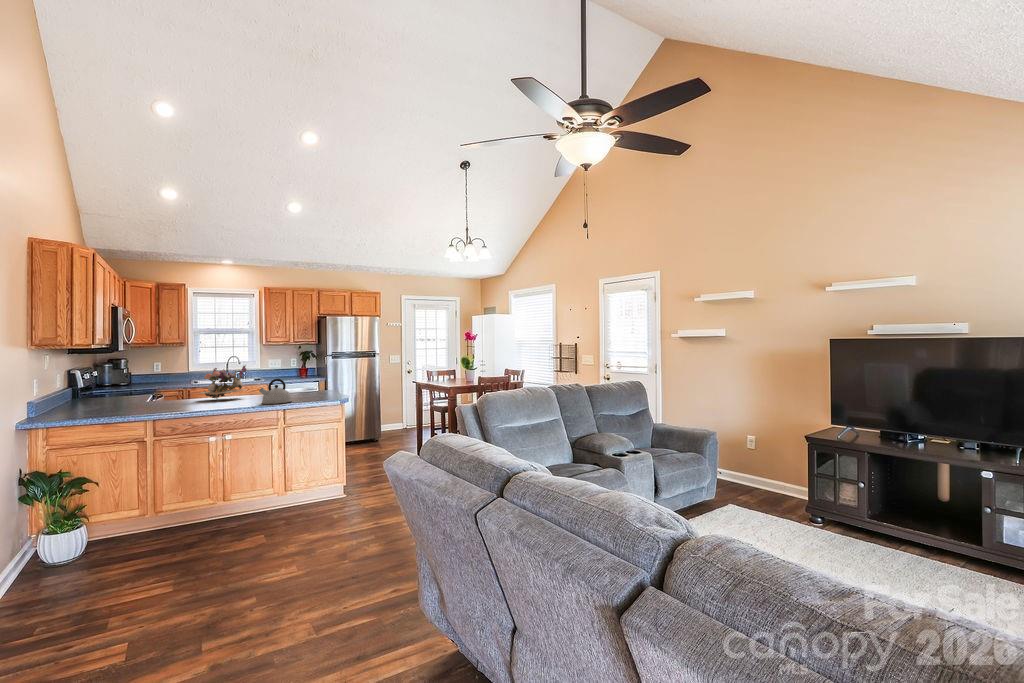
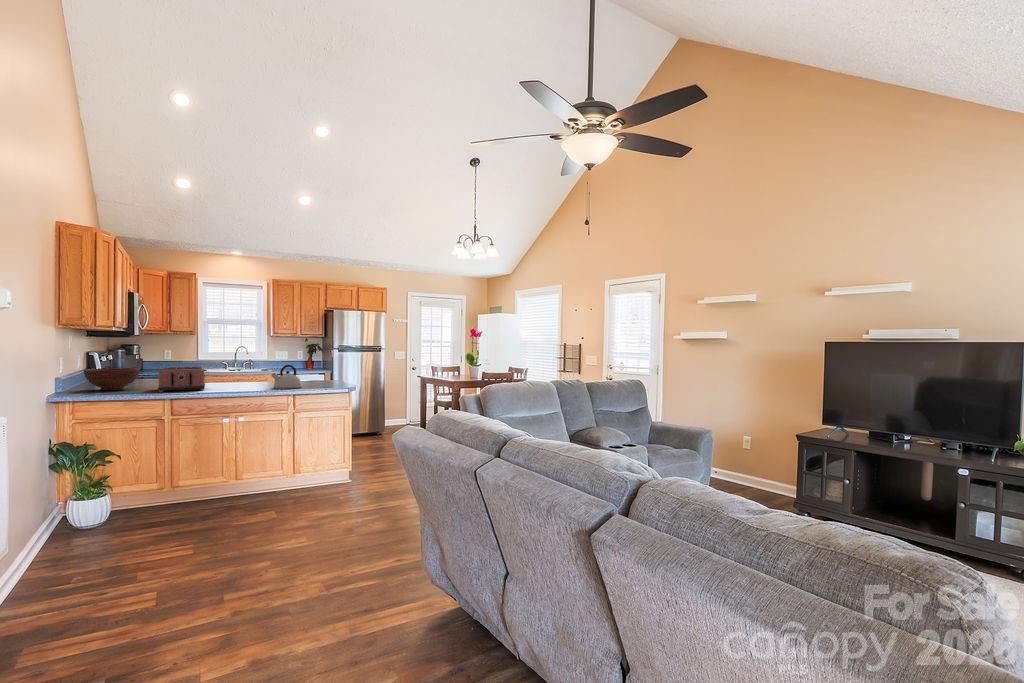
flower arrangement: present [200,366,246,399] -> none [212,352,258,384]
toaster: none [138,384,190,413] -> present [158,367,205,392]
fruit bowl: none [58,388,120,412] -> present [84,368,140,390]

